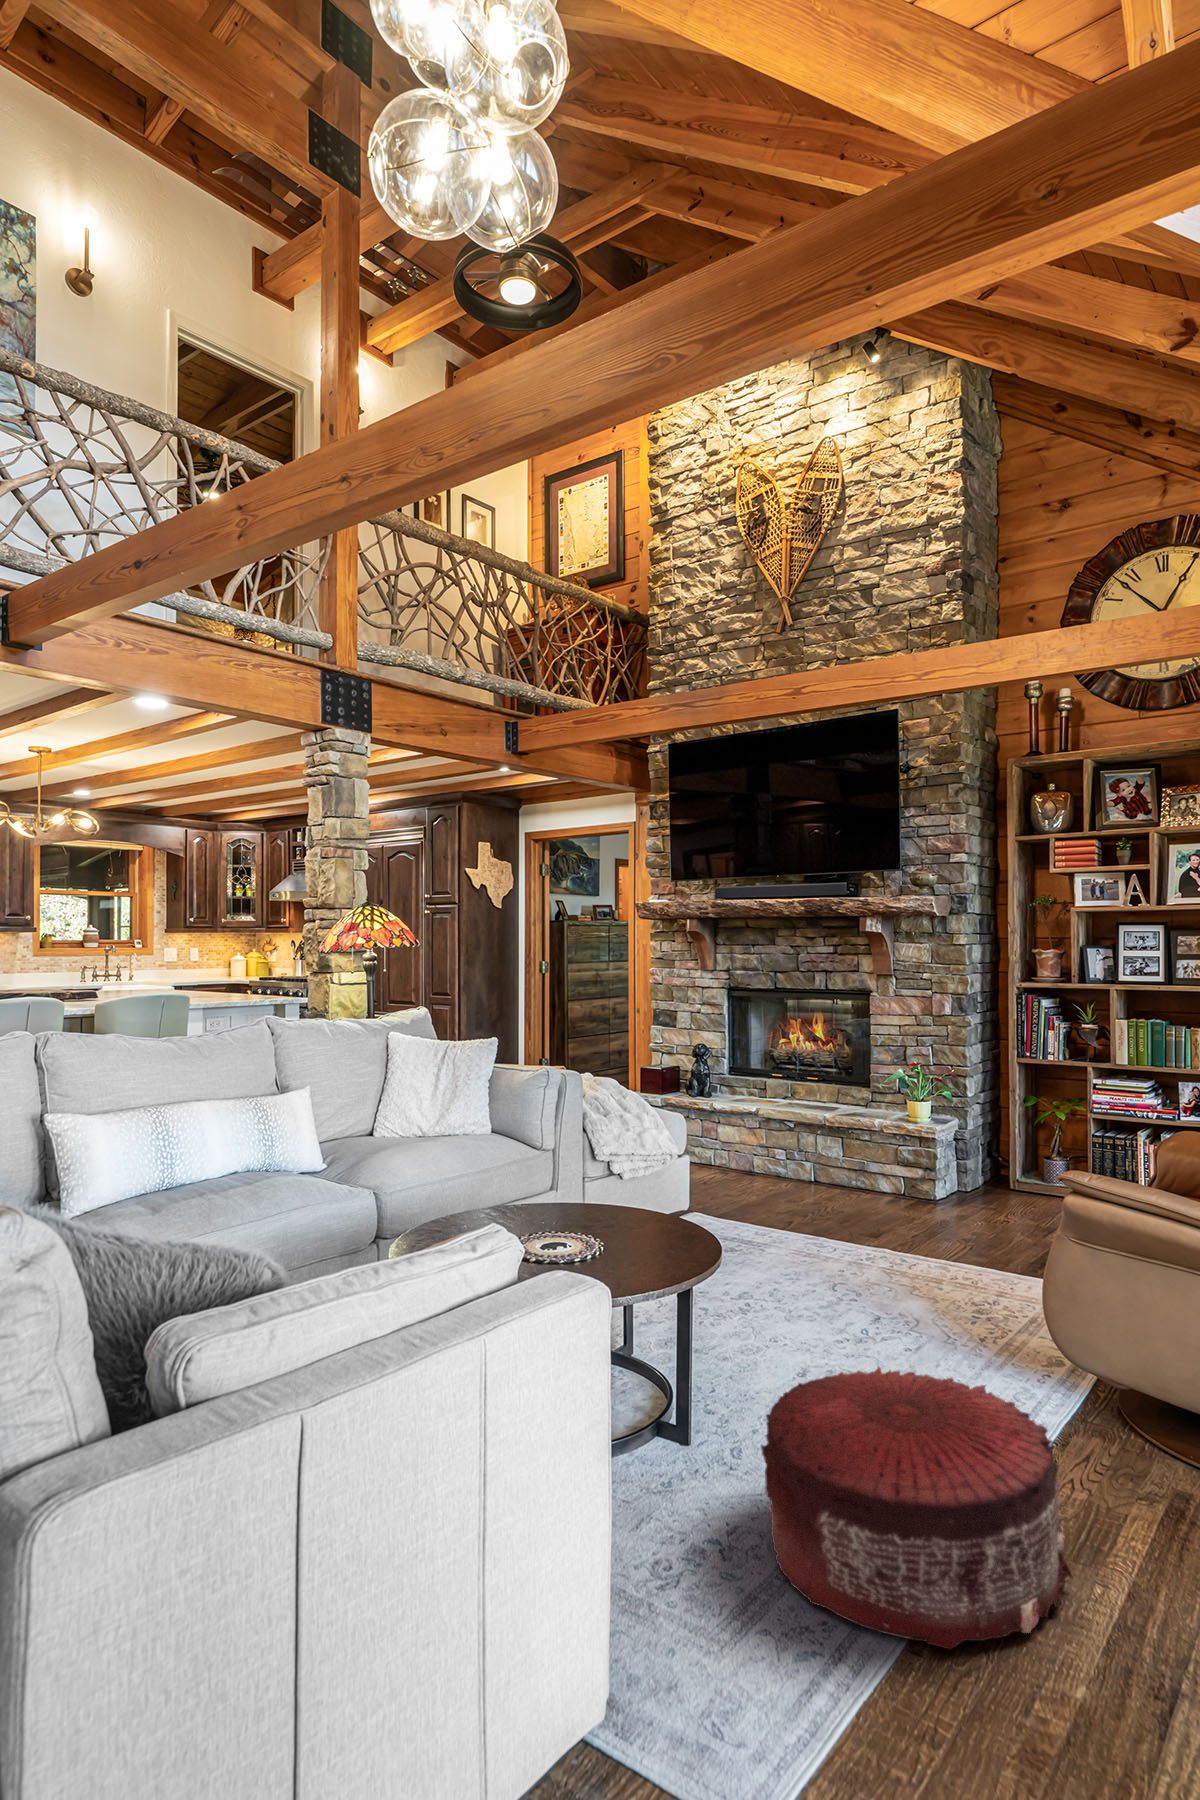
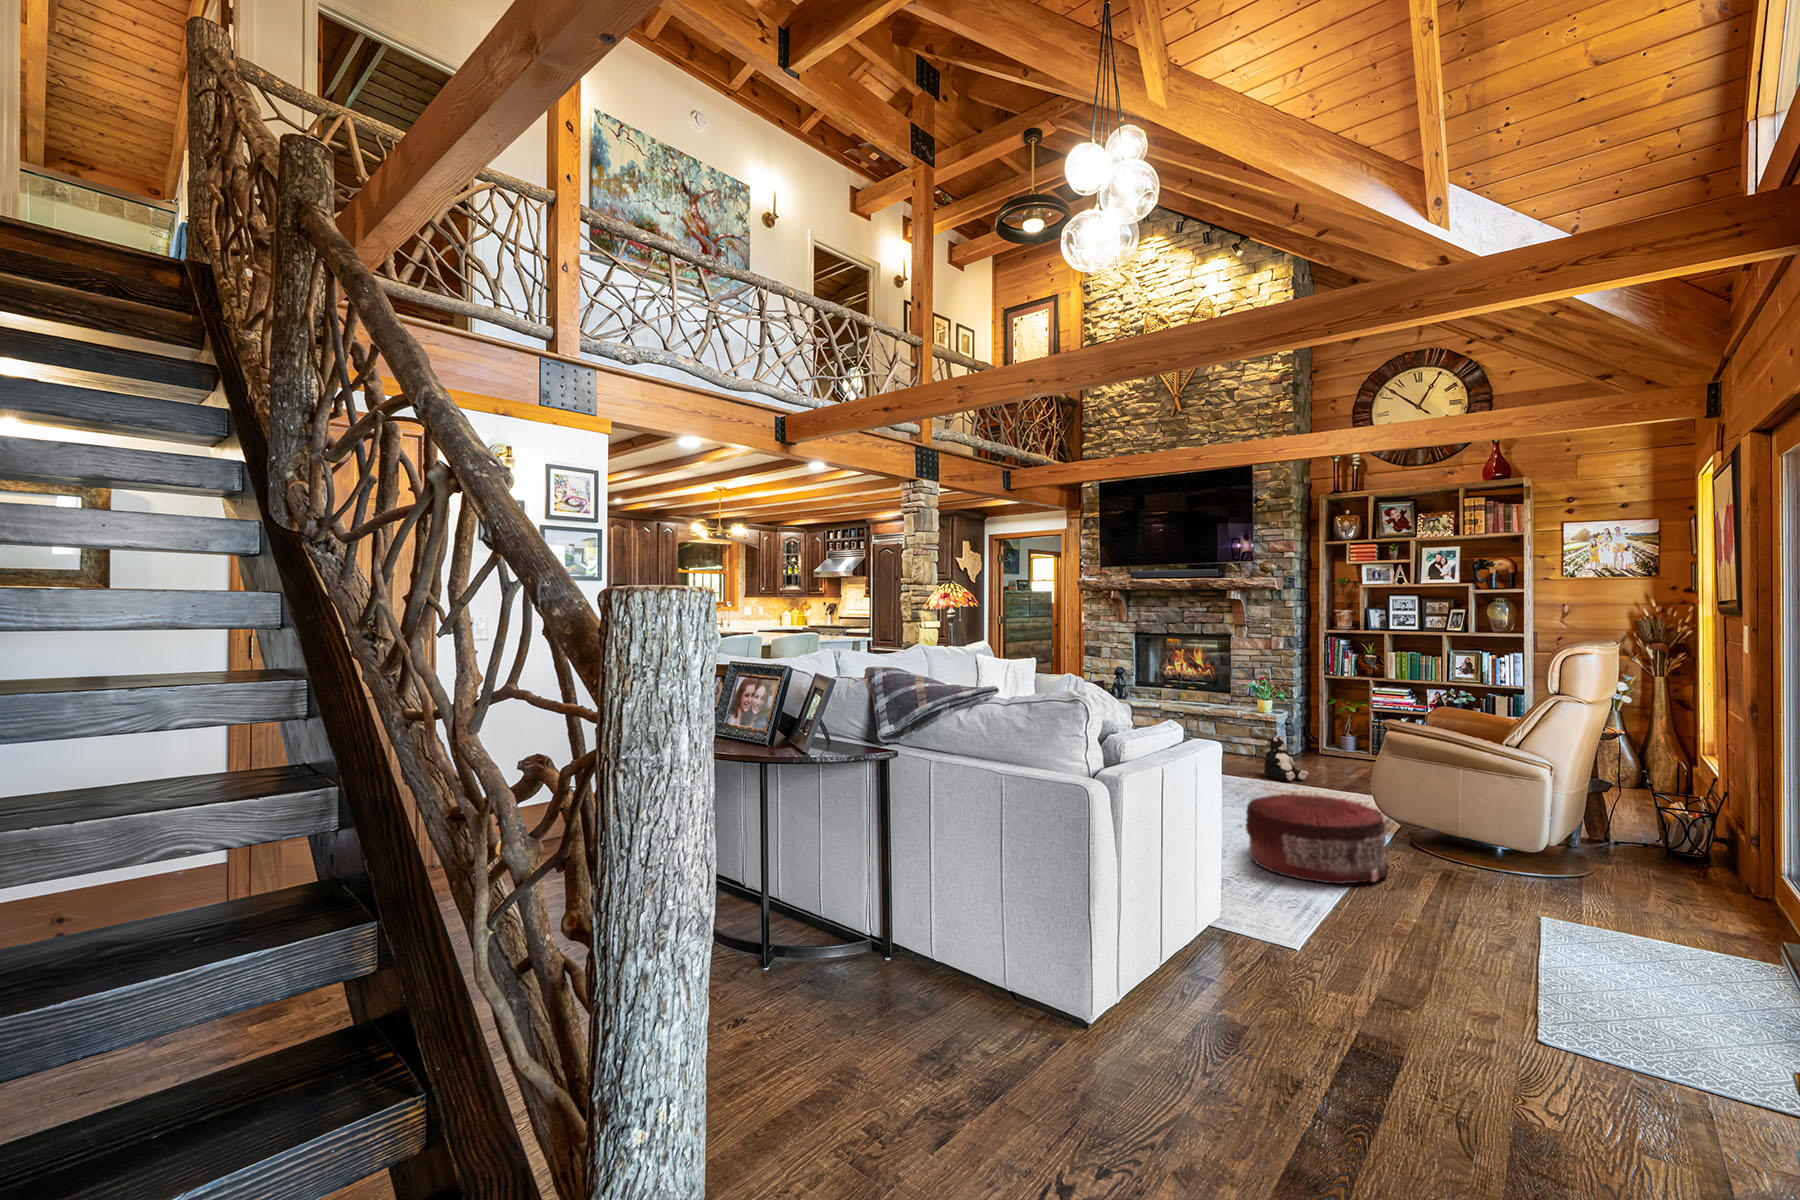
plush toy: none [899,1179,973,1264] -> present [1264,736,1308,781]

